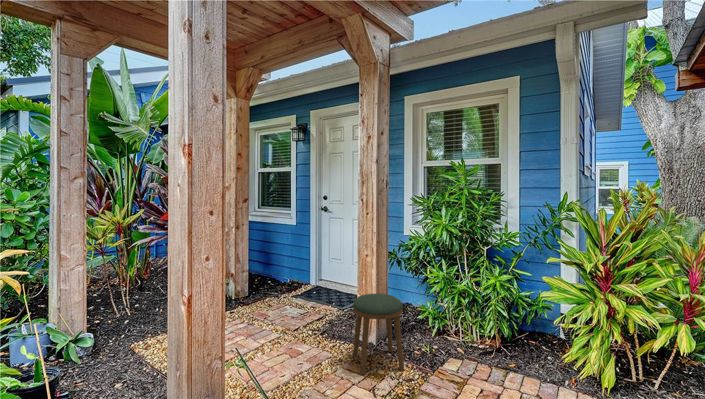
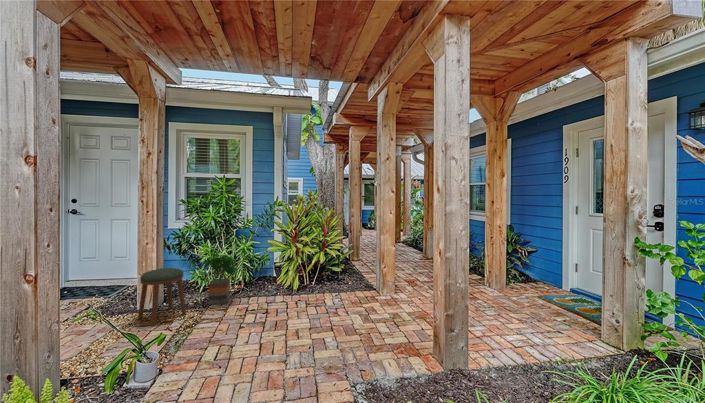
potted tree: none [434,289,483,371] -> present [206,256,236,305]

